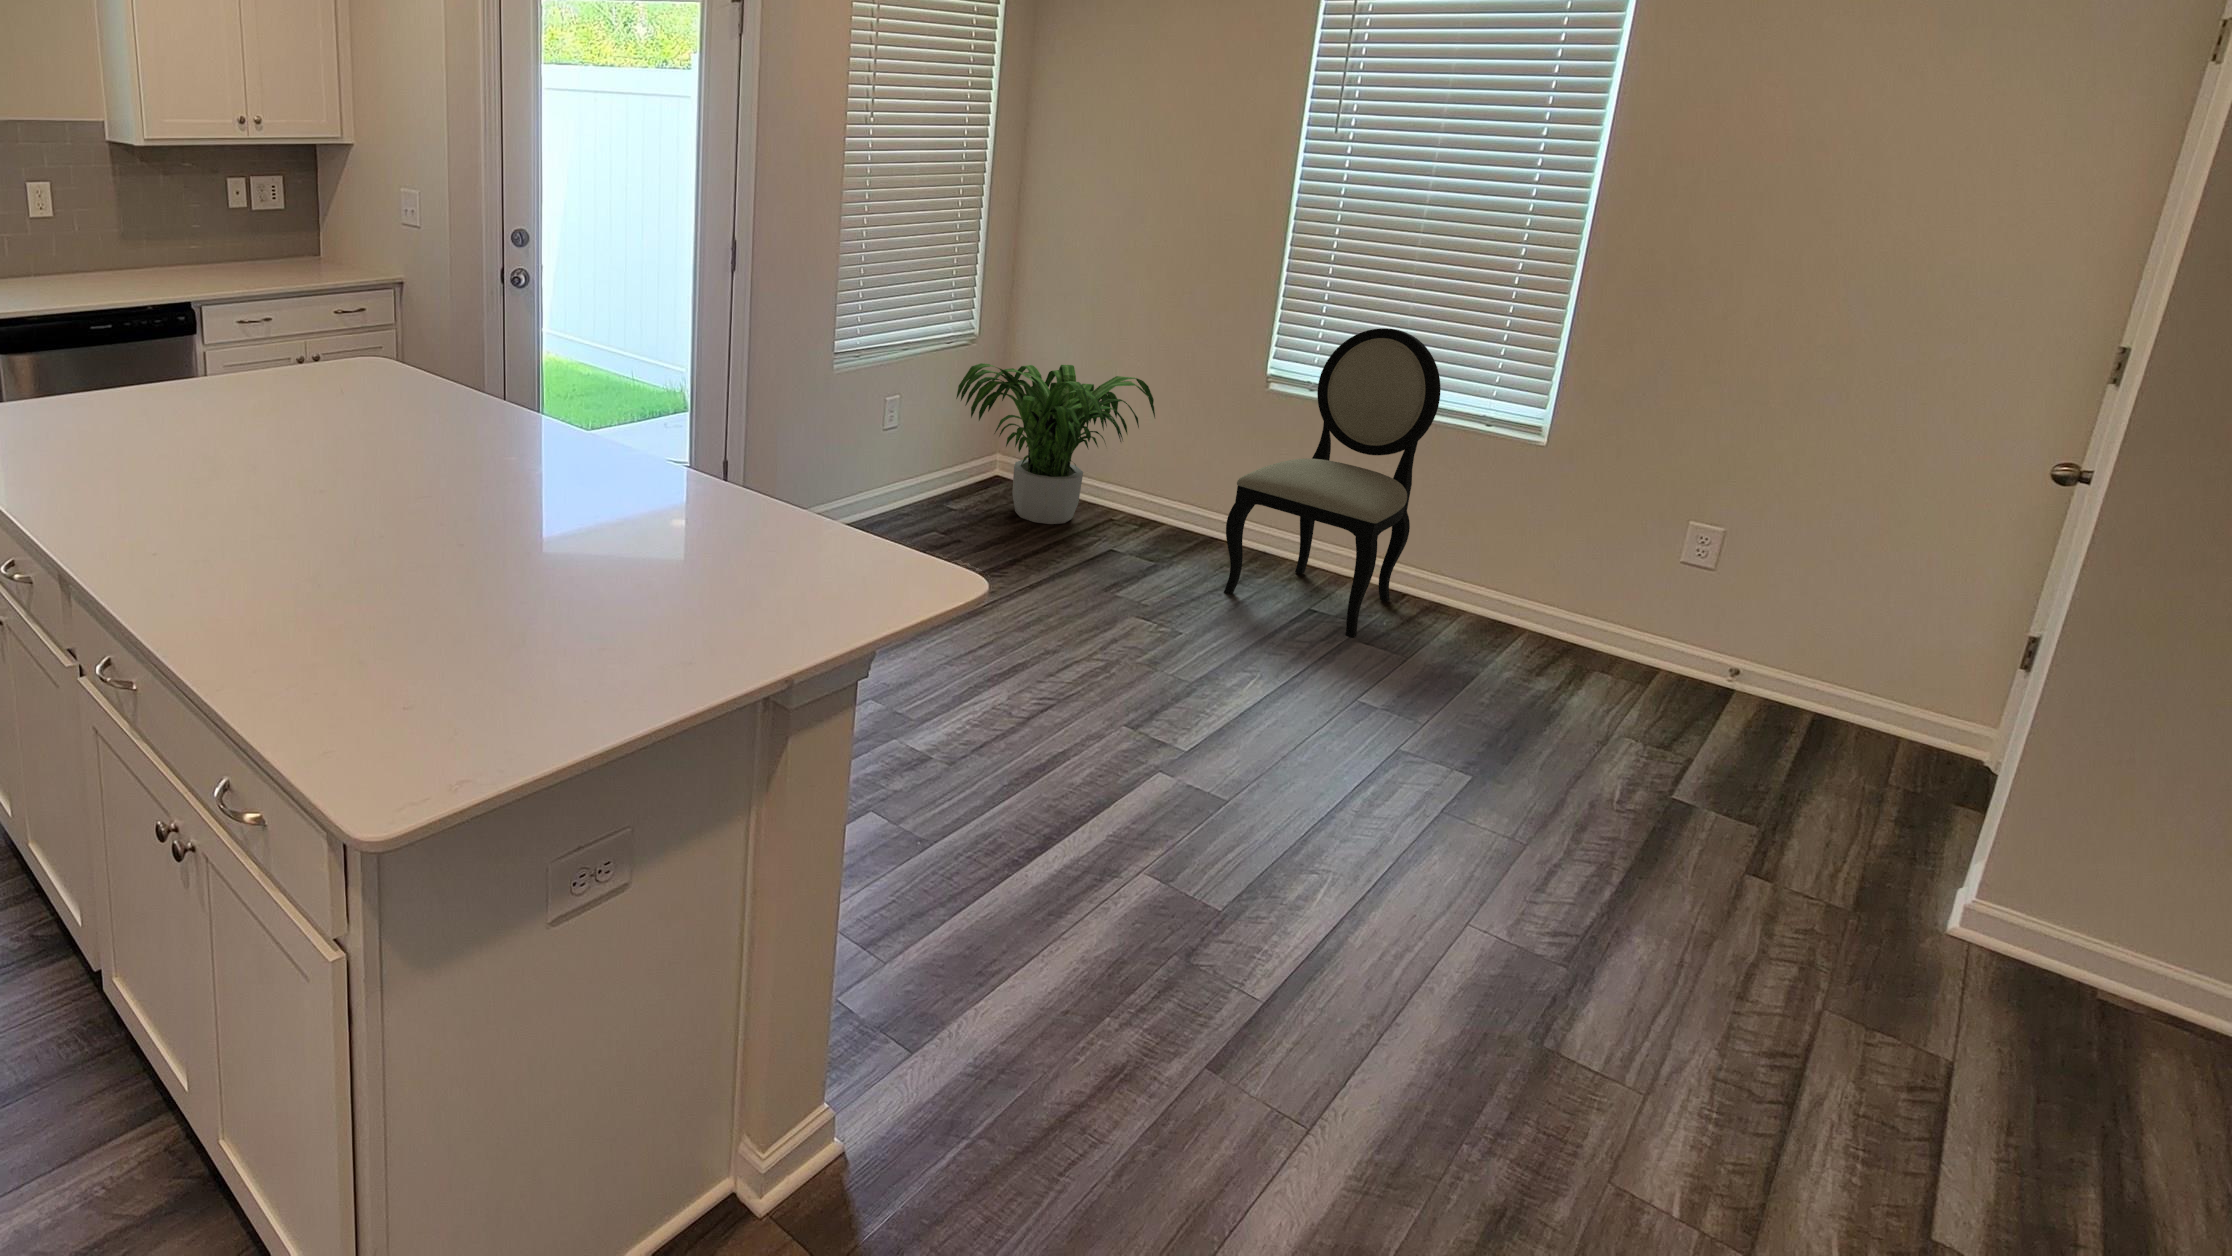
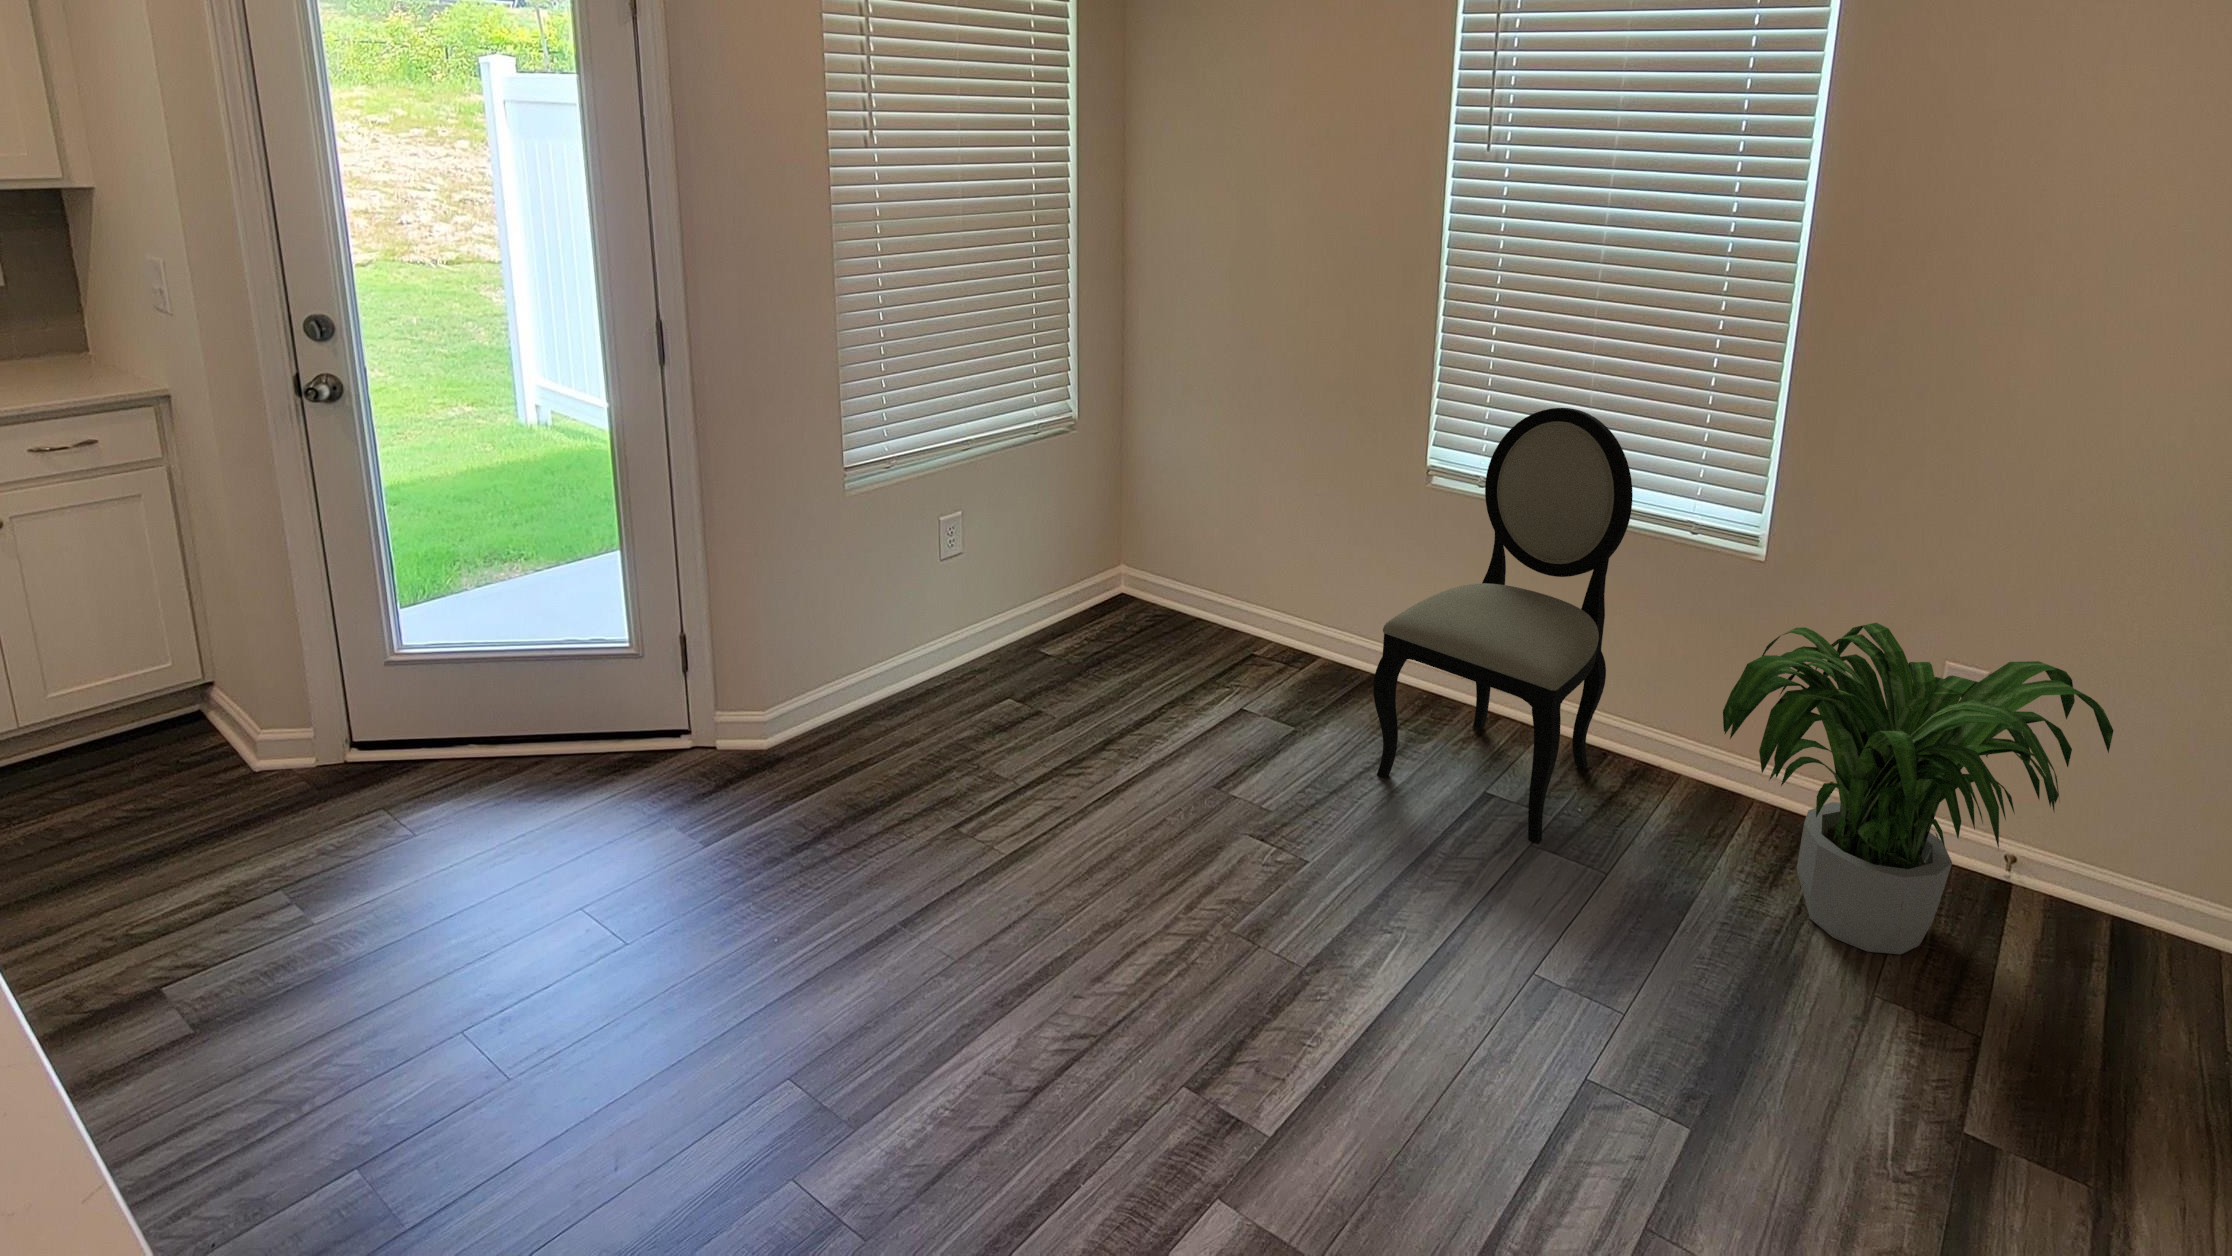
potted plant: present [956,363,1155,524] -> present [1723,623,2114,954]

